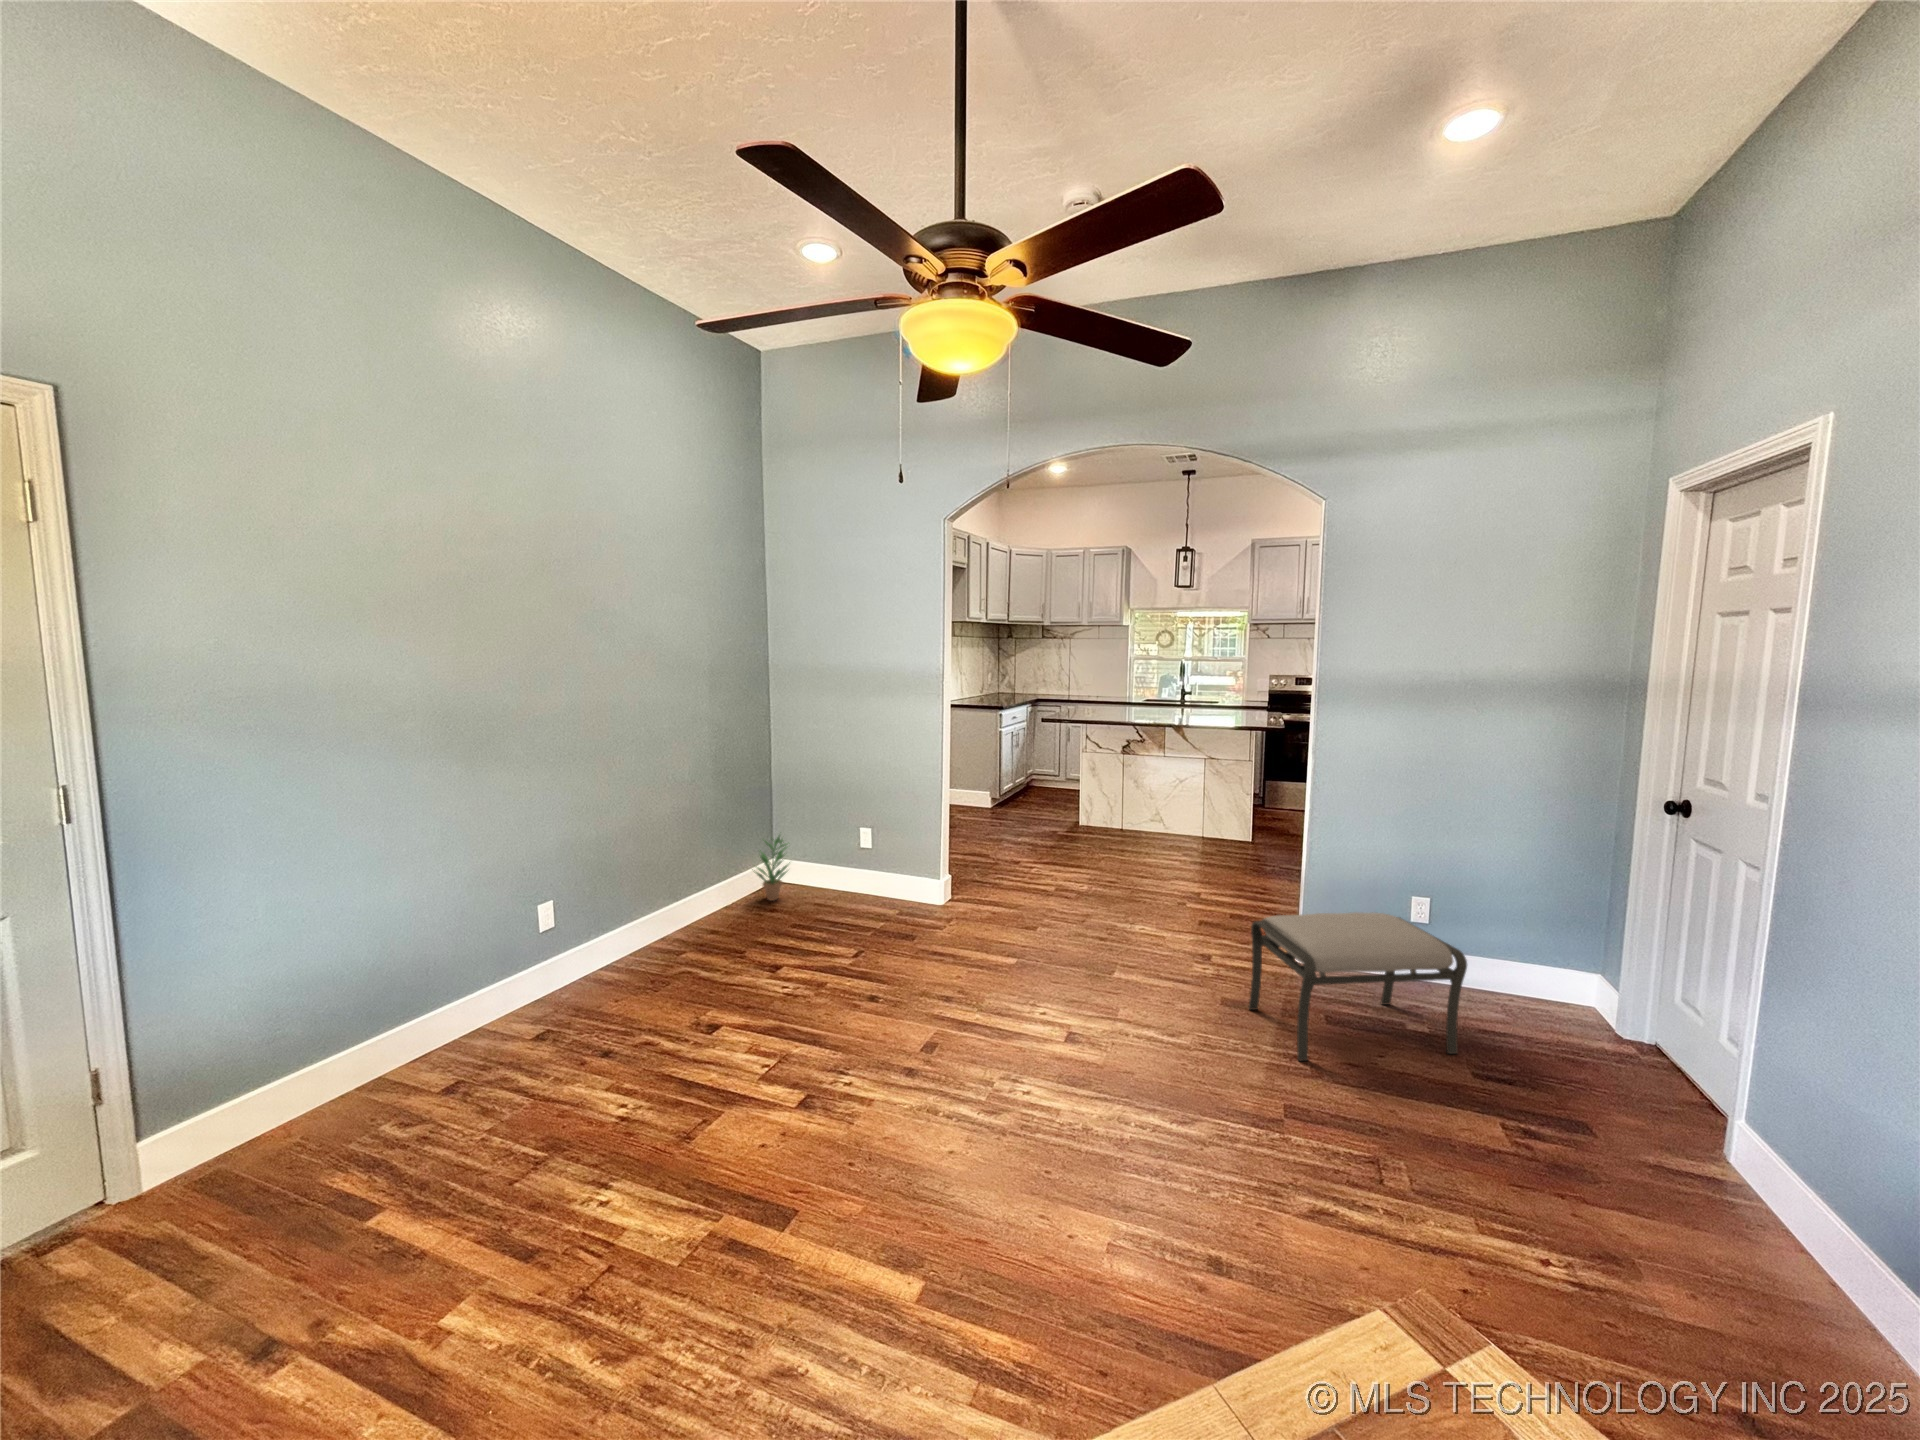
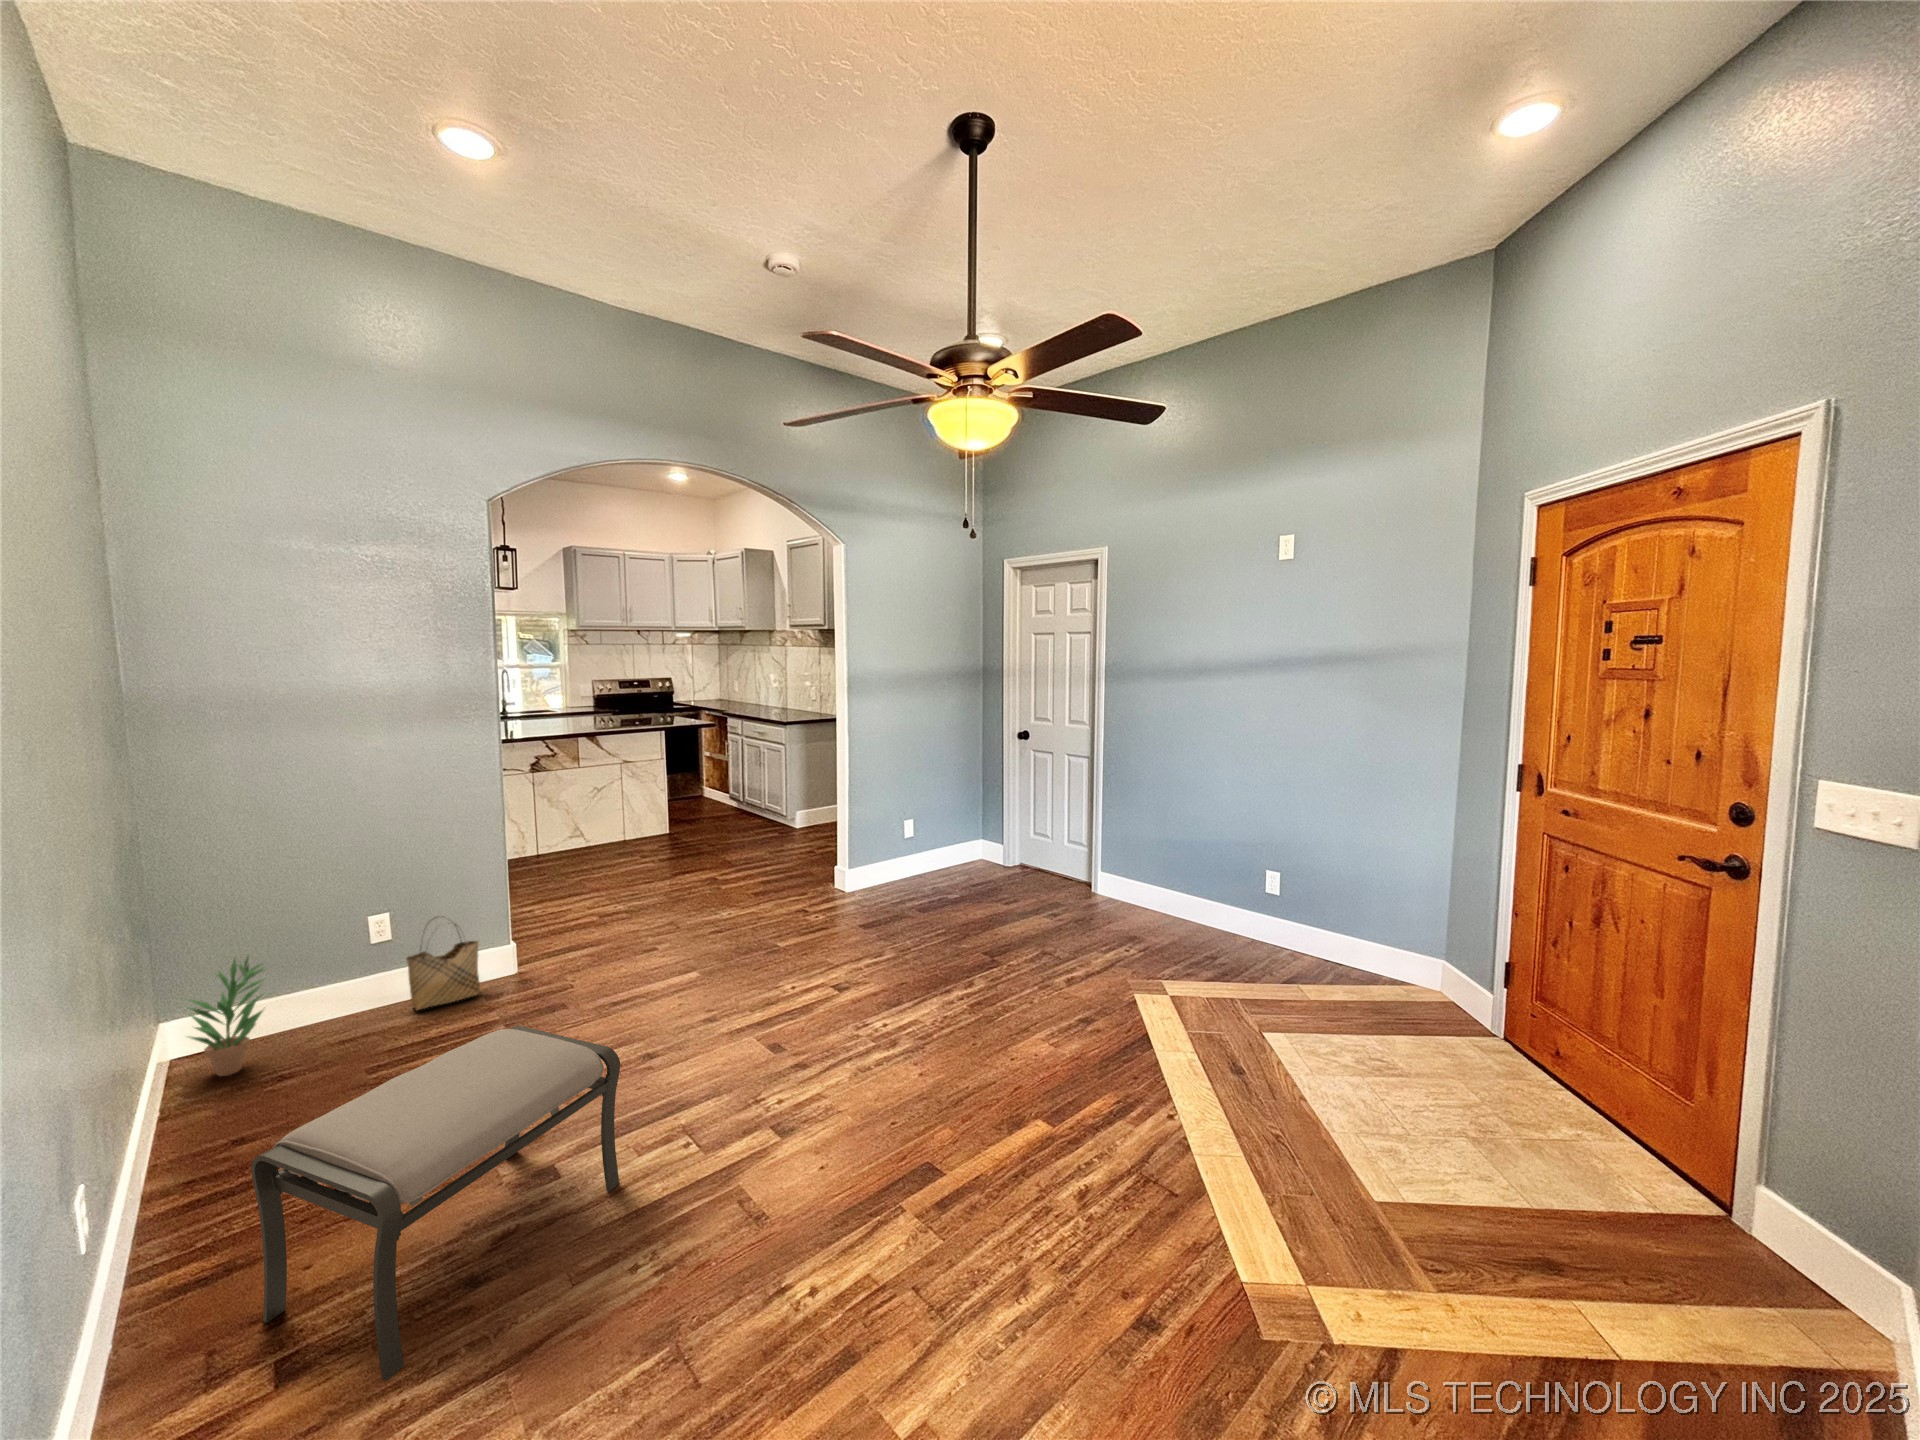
woven basket: none [862,843,906,909] -> present [407,922,480,1010]
ottoman: present [1249,912,1467,1061] -> present [251,1026,620,1381]

